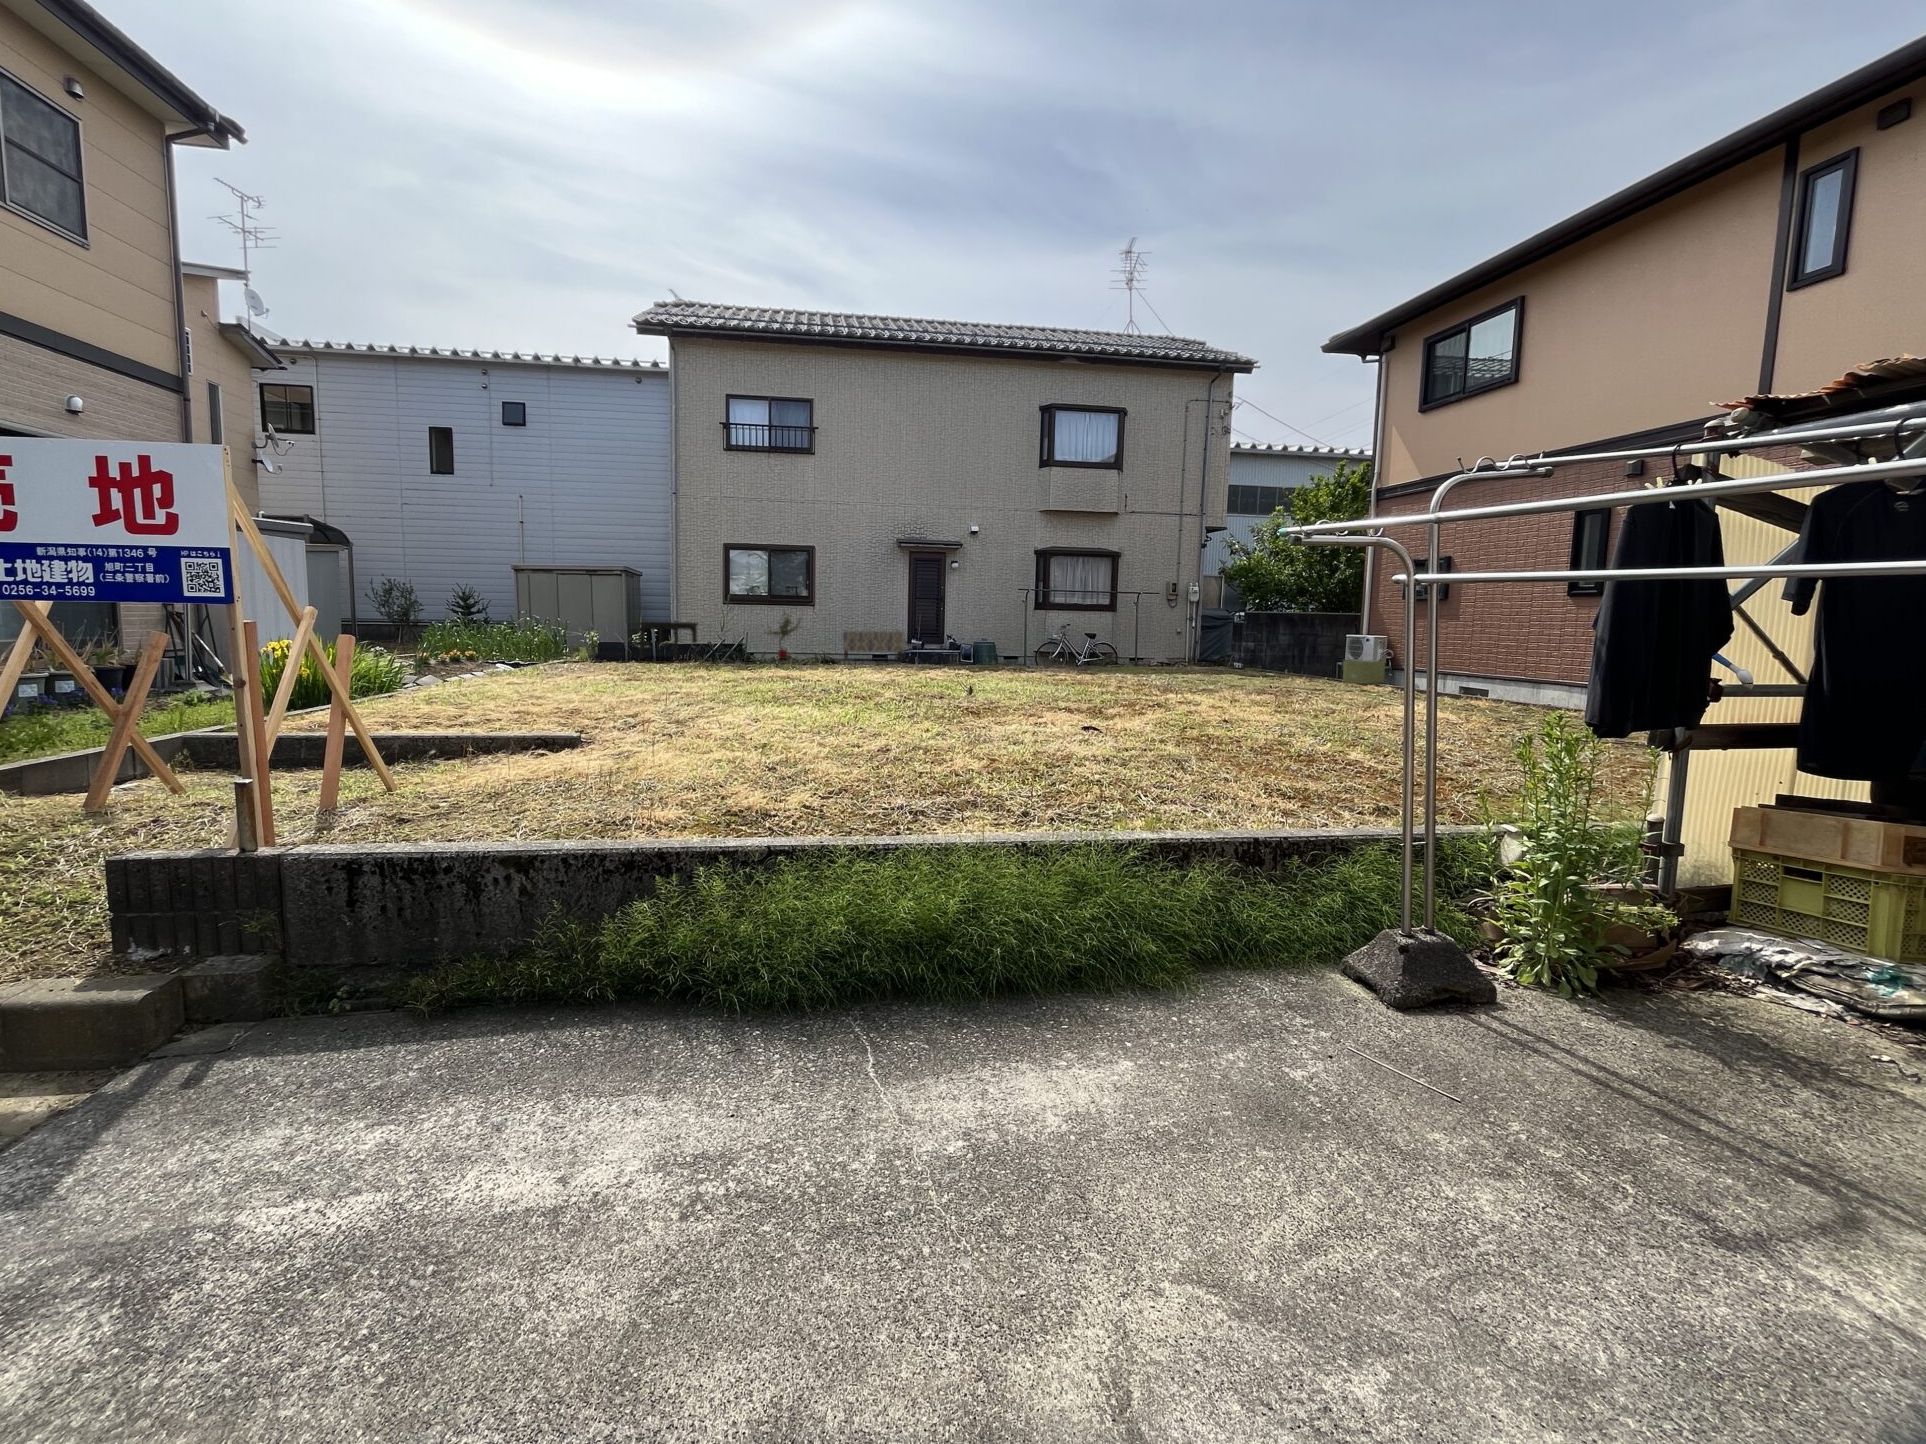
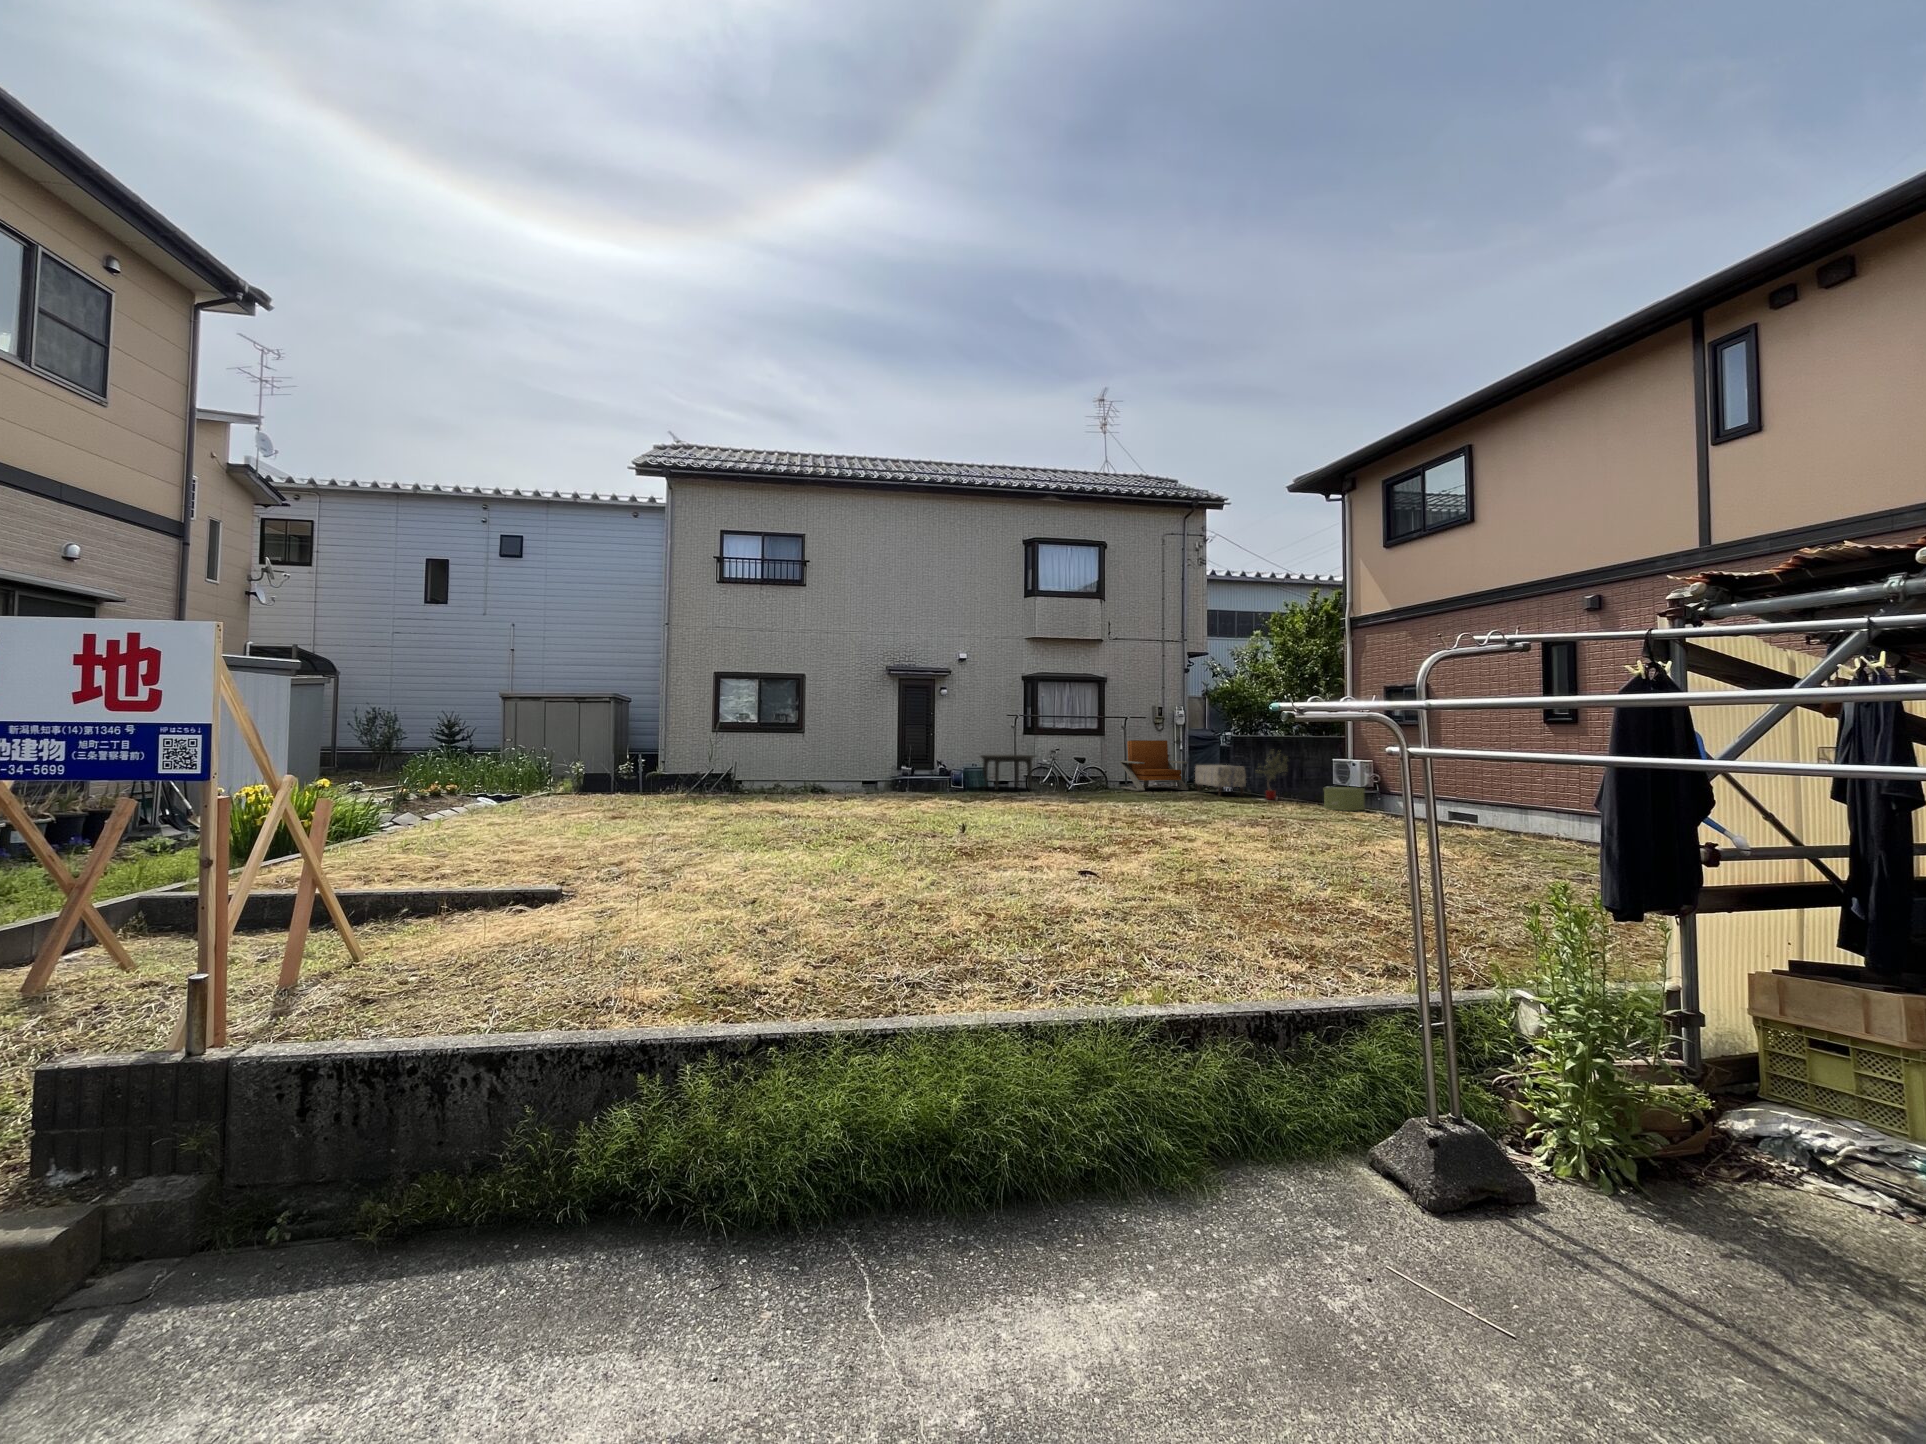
potted tree: present [764,612,802,659] -> present [1256,751,1287,800]
lounge chair: none [1136,614,1206,665] -> present [1120,740,1188,791]
round table: present [638,622,698,660] -> present [980,755,1034,790]
bench: present [843,631,904,661] -> present [1195,765,1246,795]

